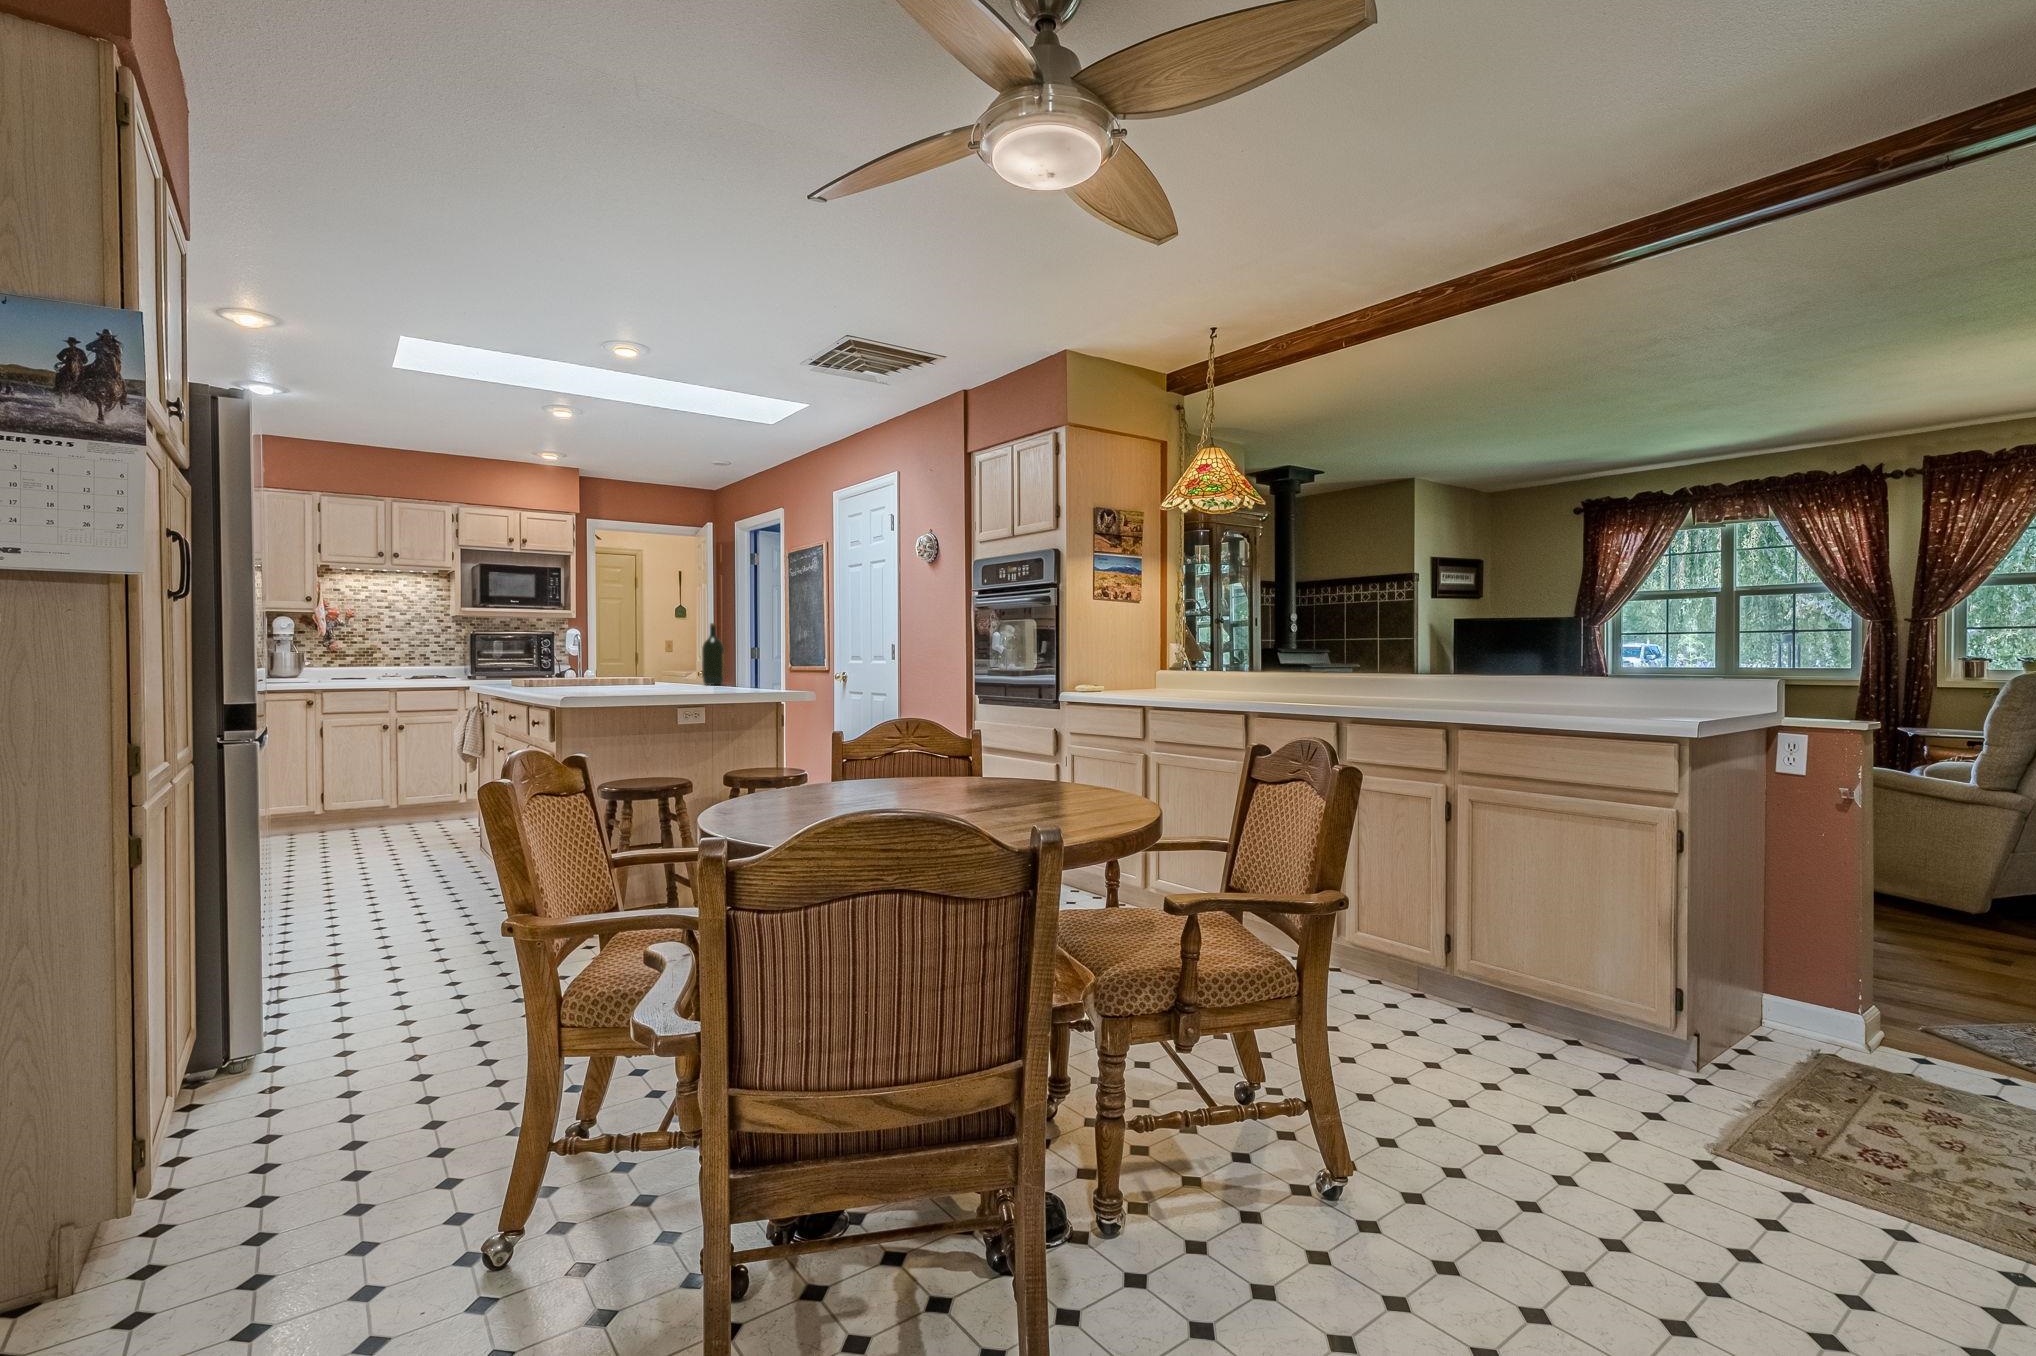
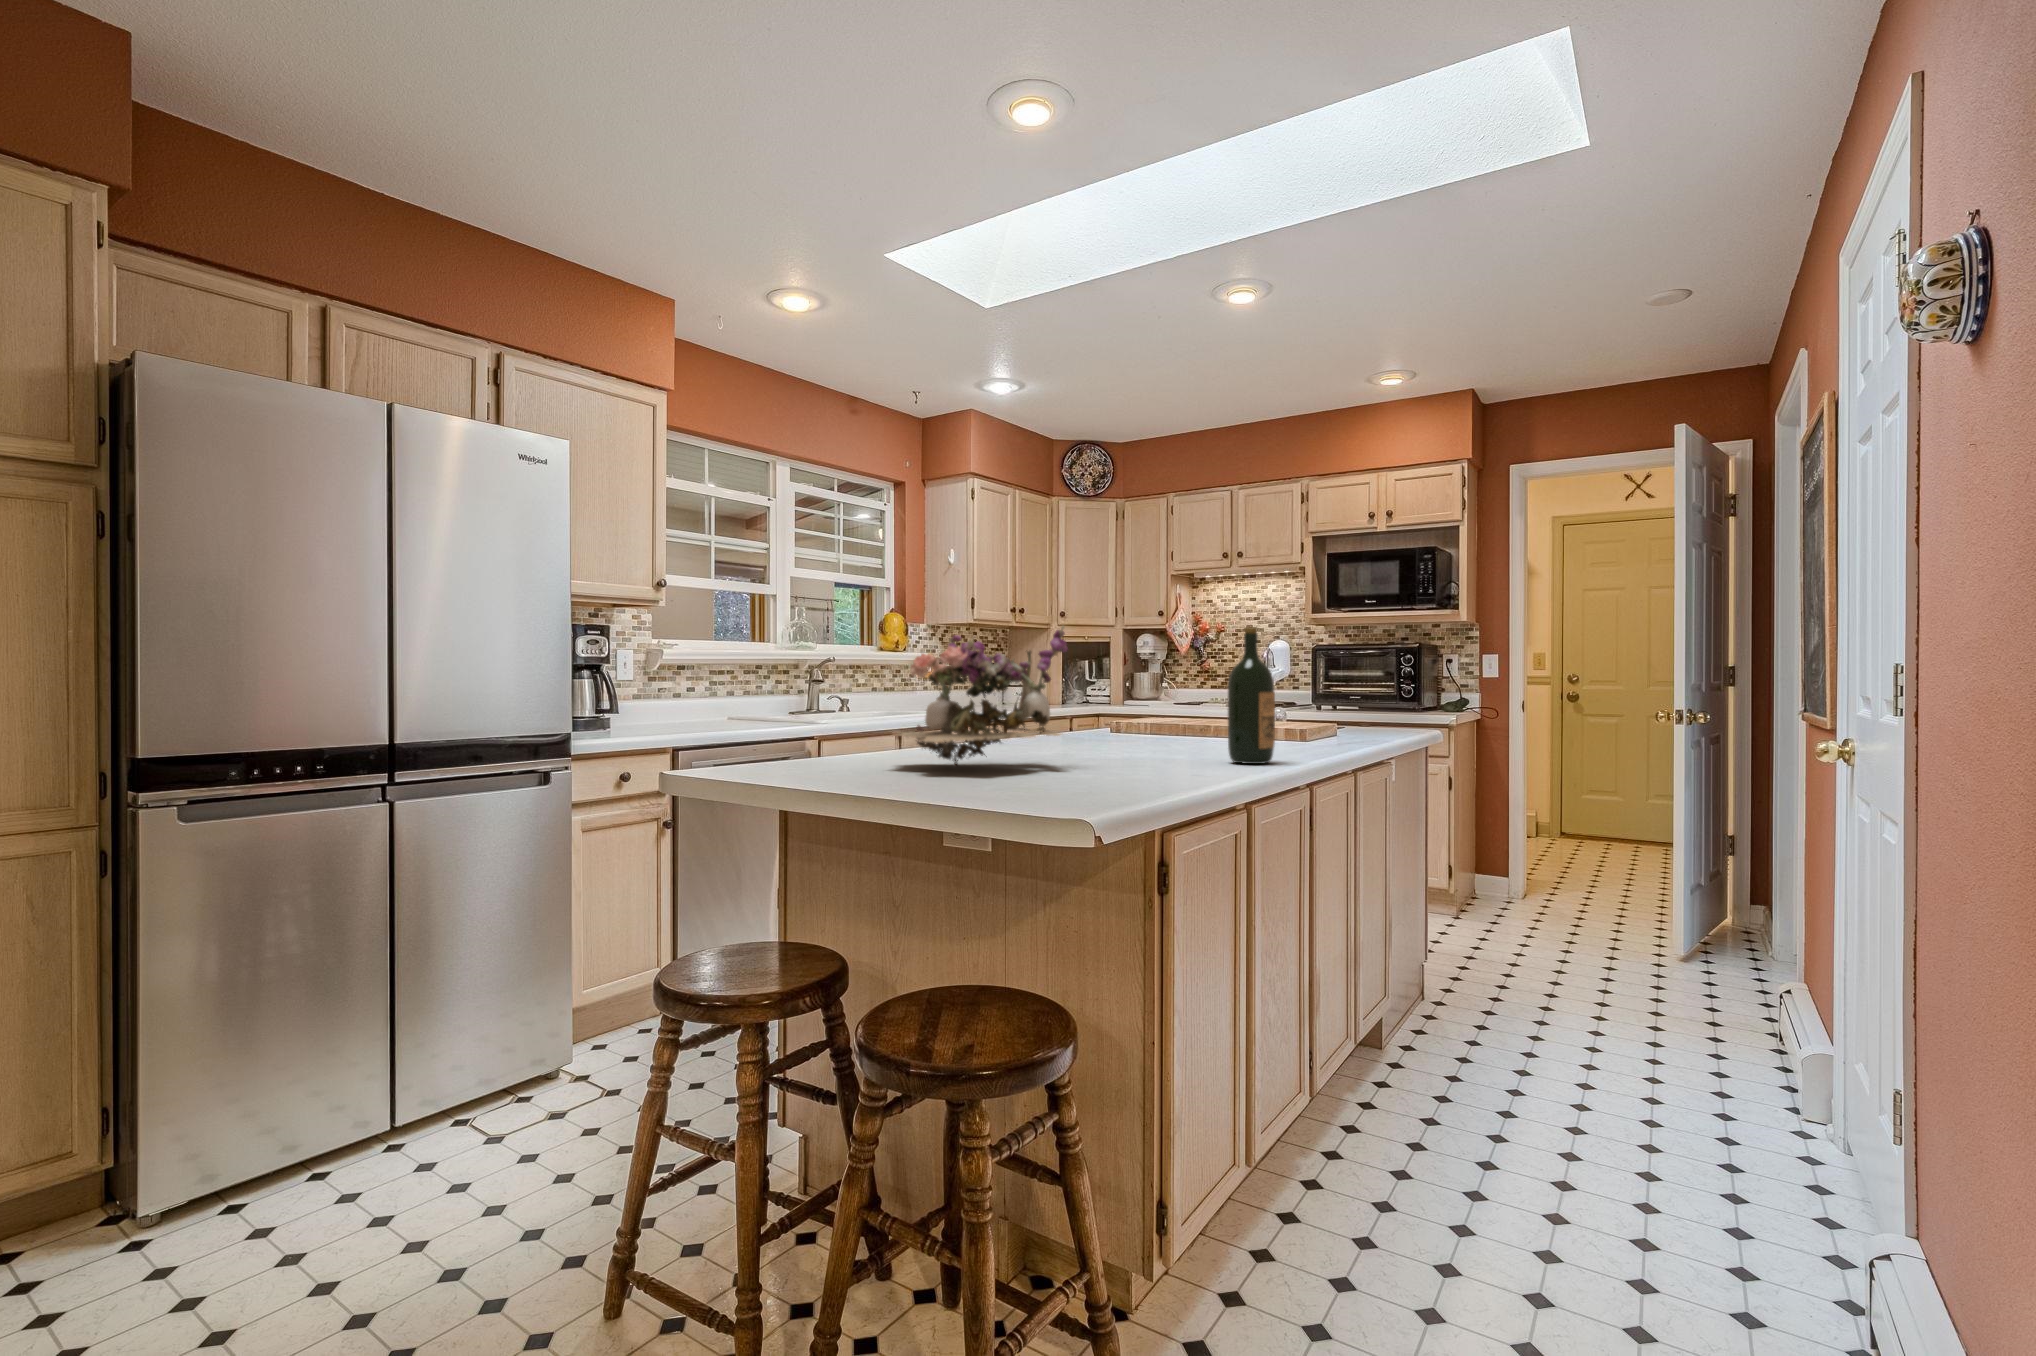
flower arrangement: none [579,619,675,690] -> present [897,626,1068,765]

